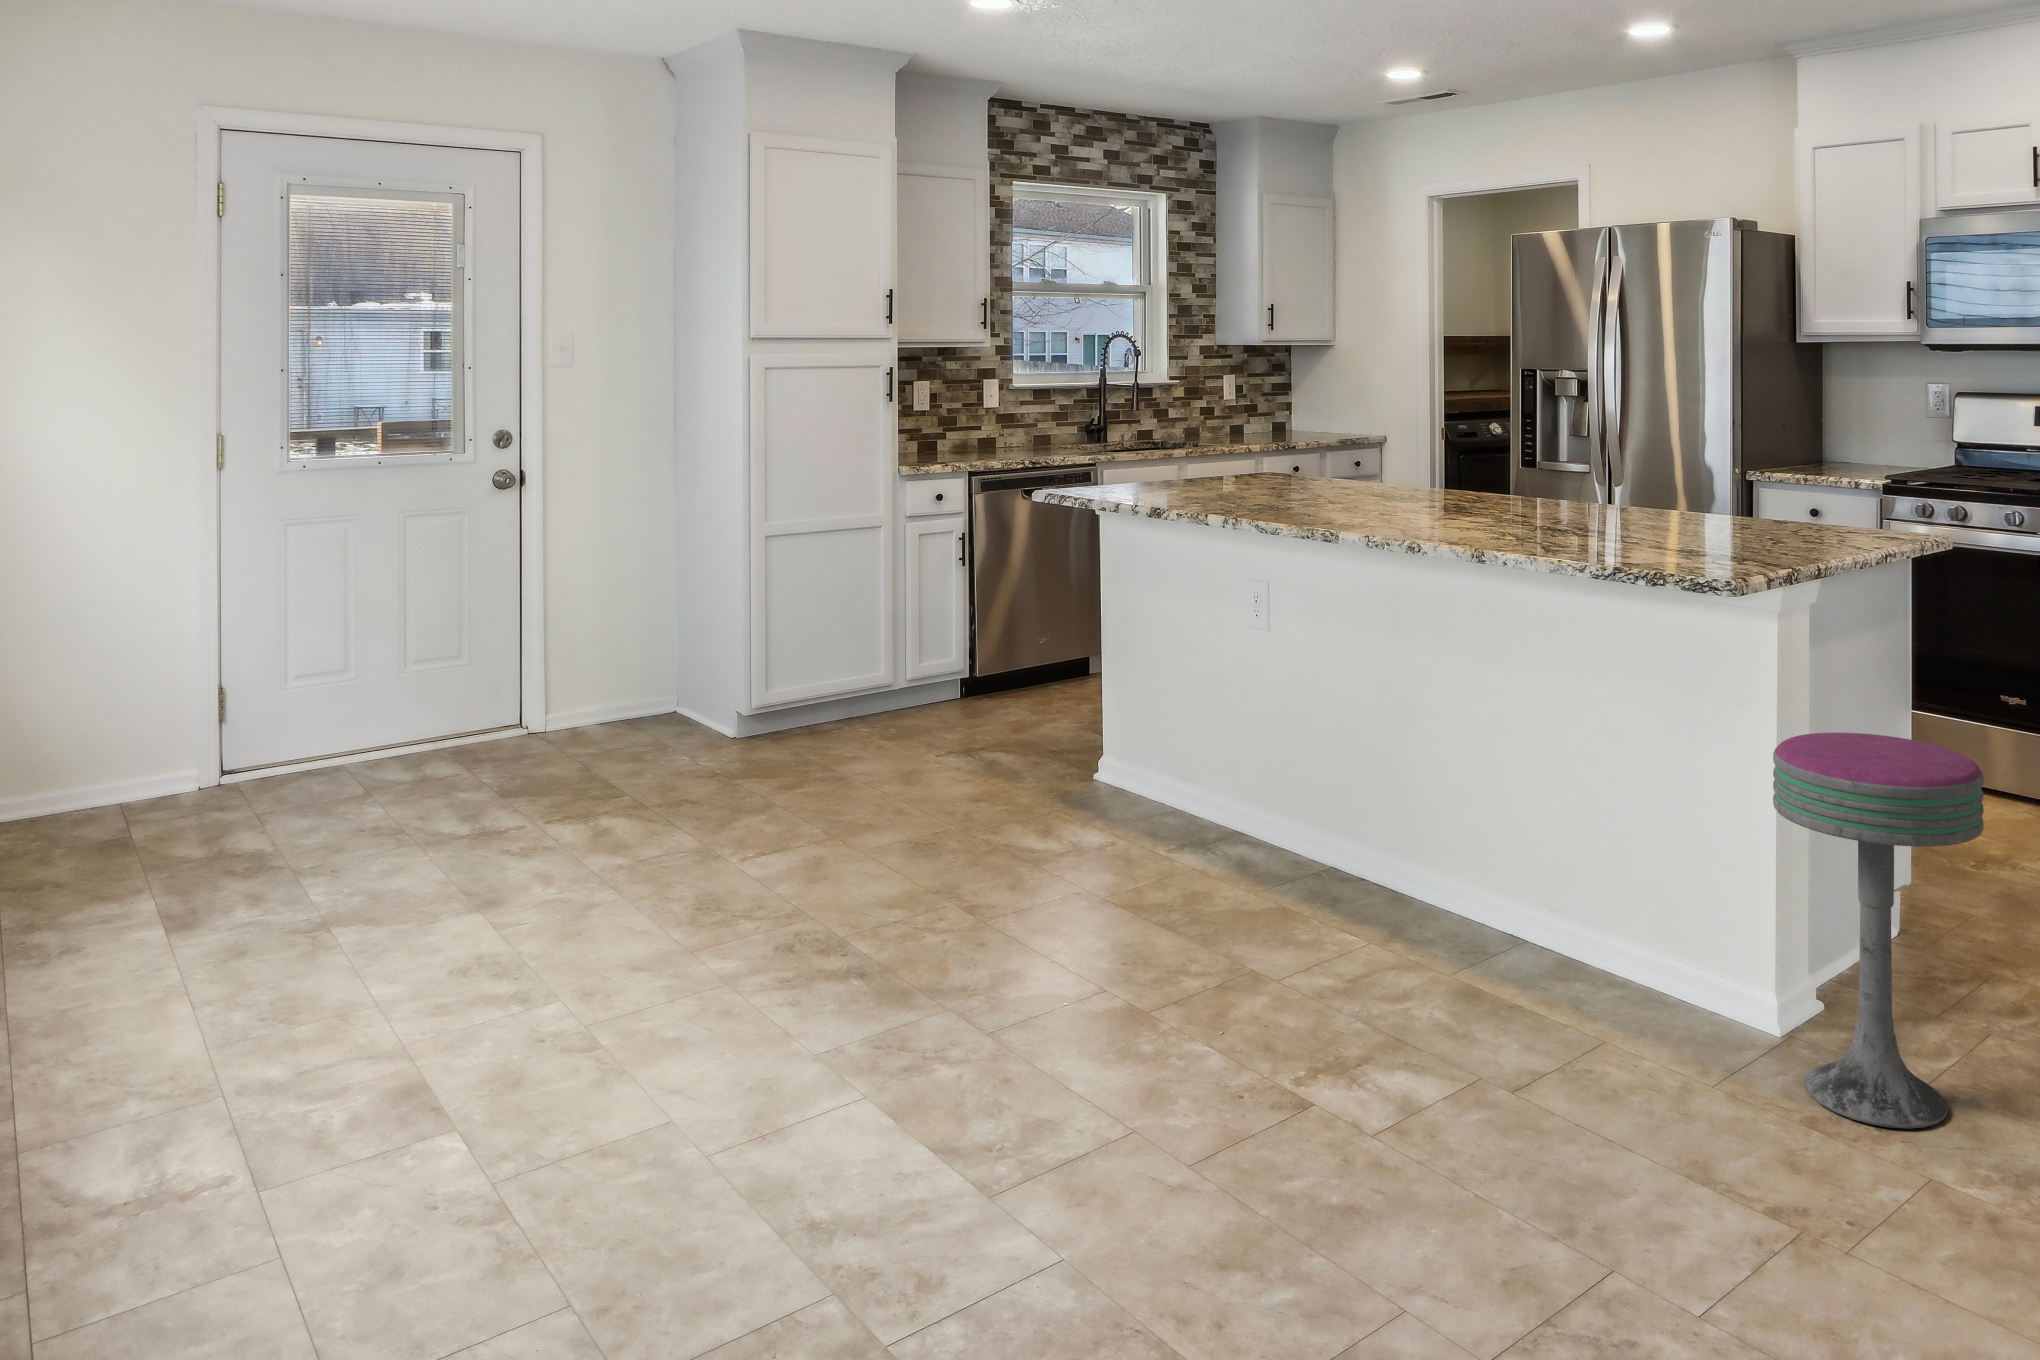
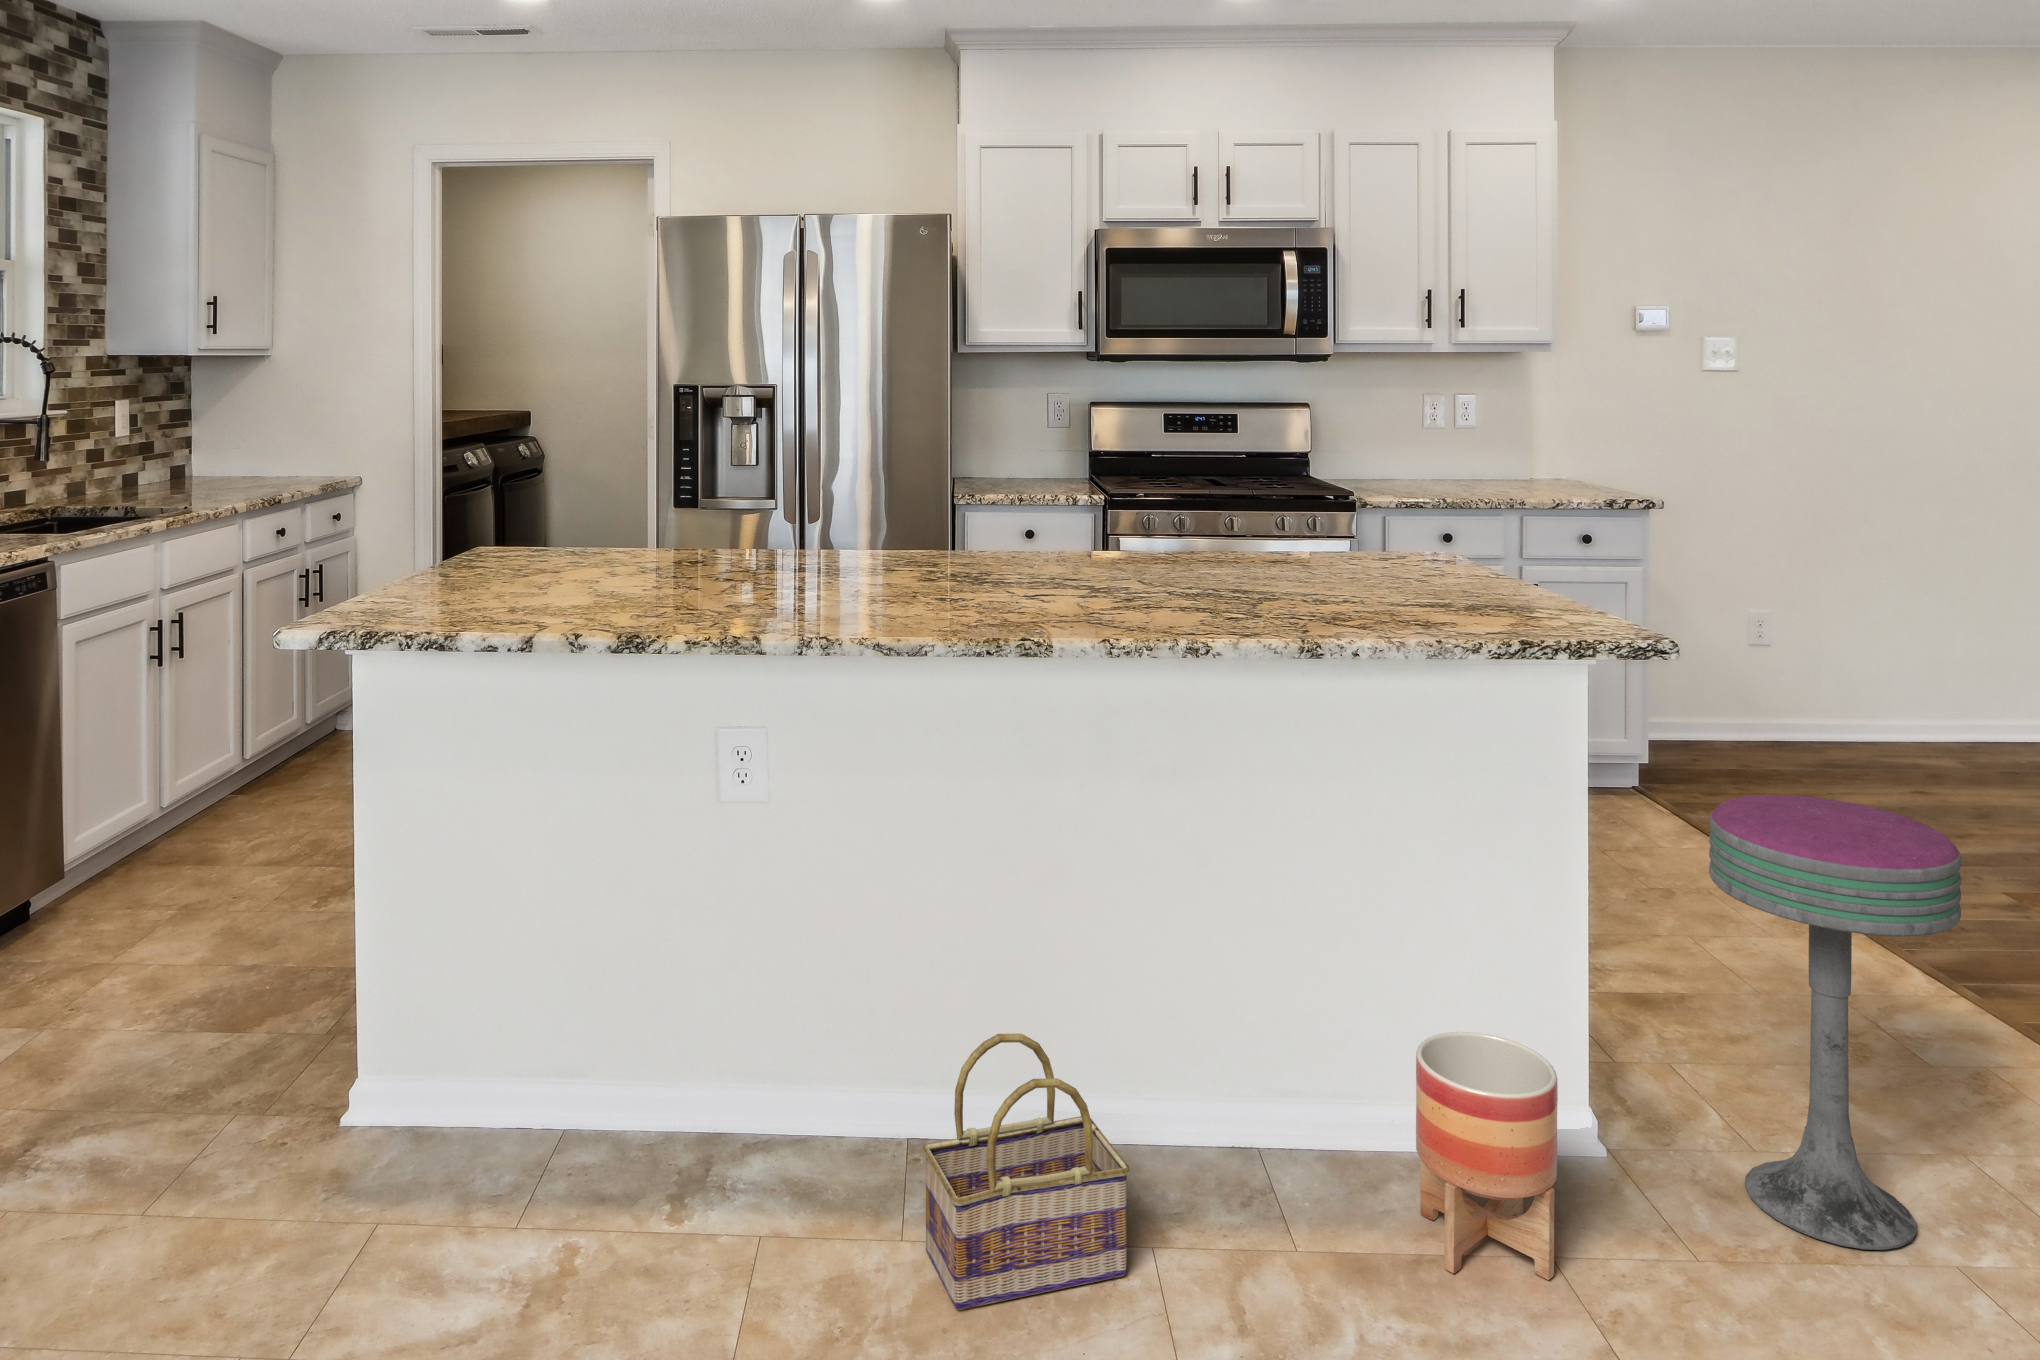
basket: none [1217,773,1349,934] -> present [923,1034,1130,1310]
planter: none [1503,852,1609,1027] -> present [1416,1032,1558,1280]

